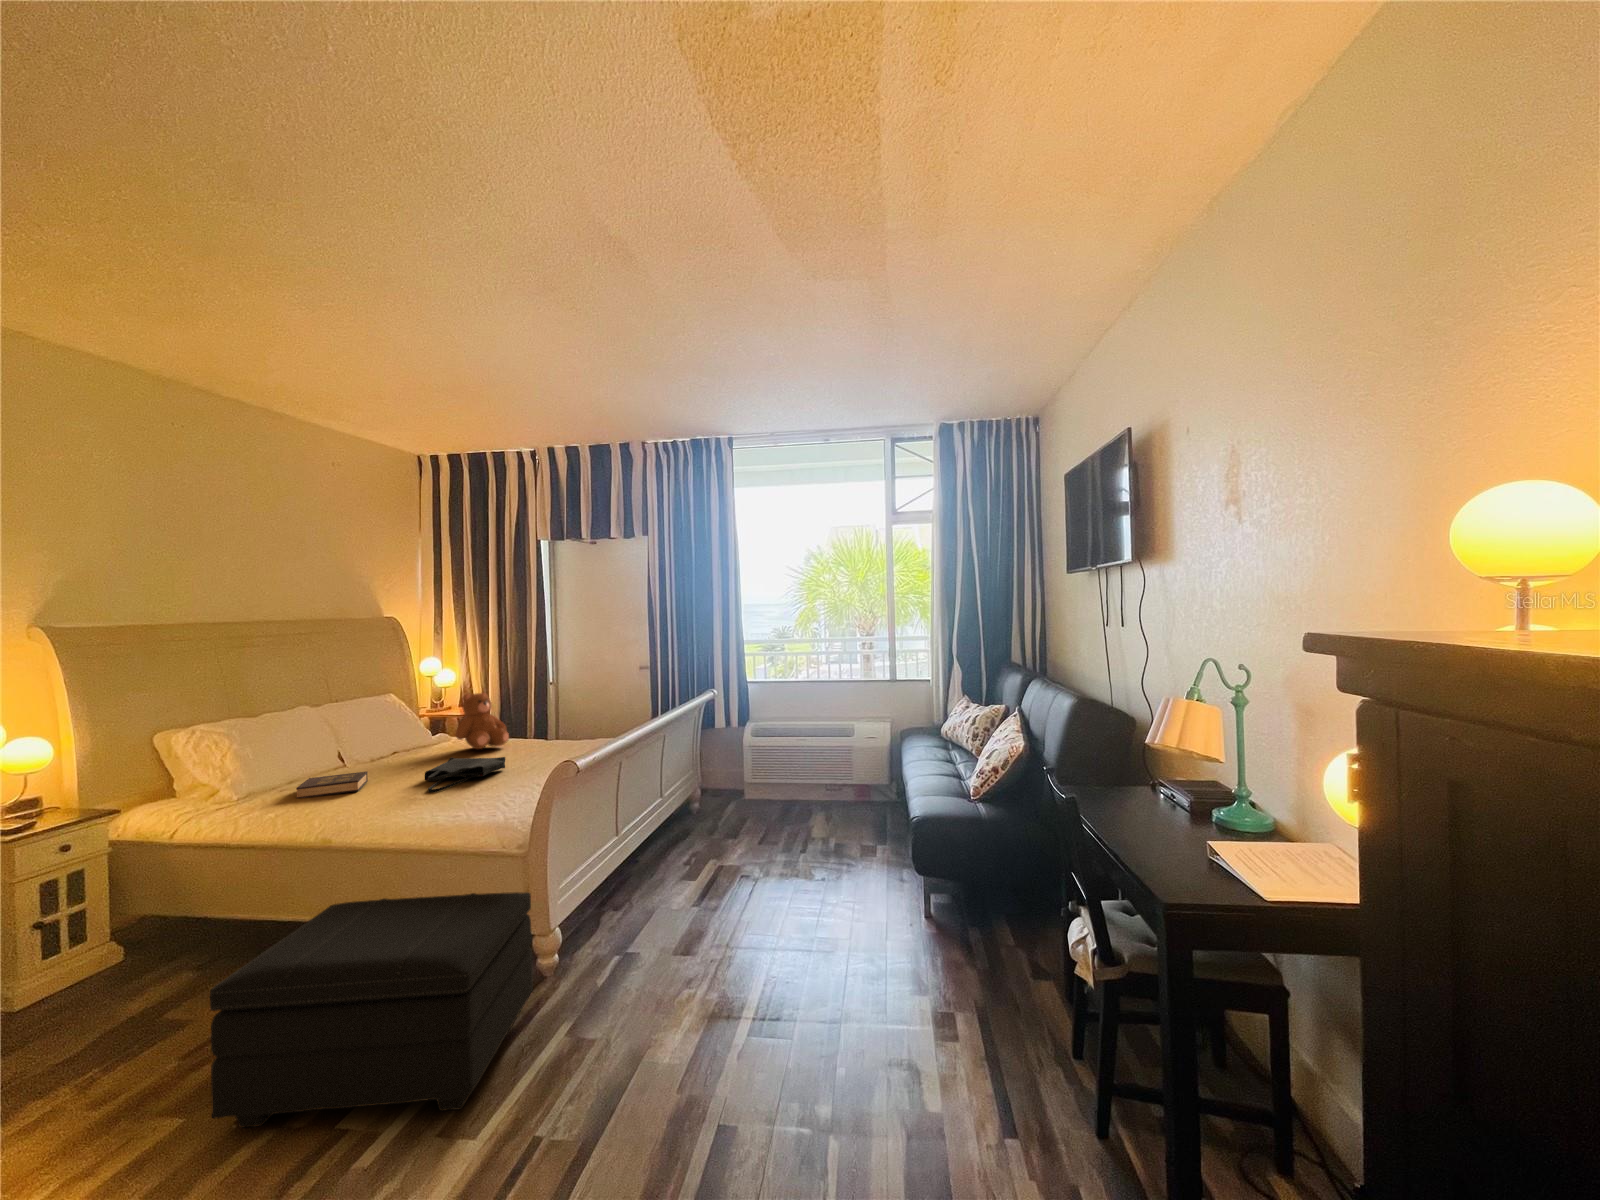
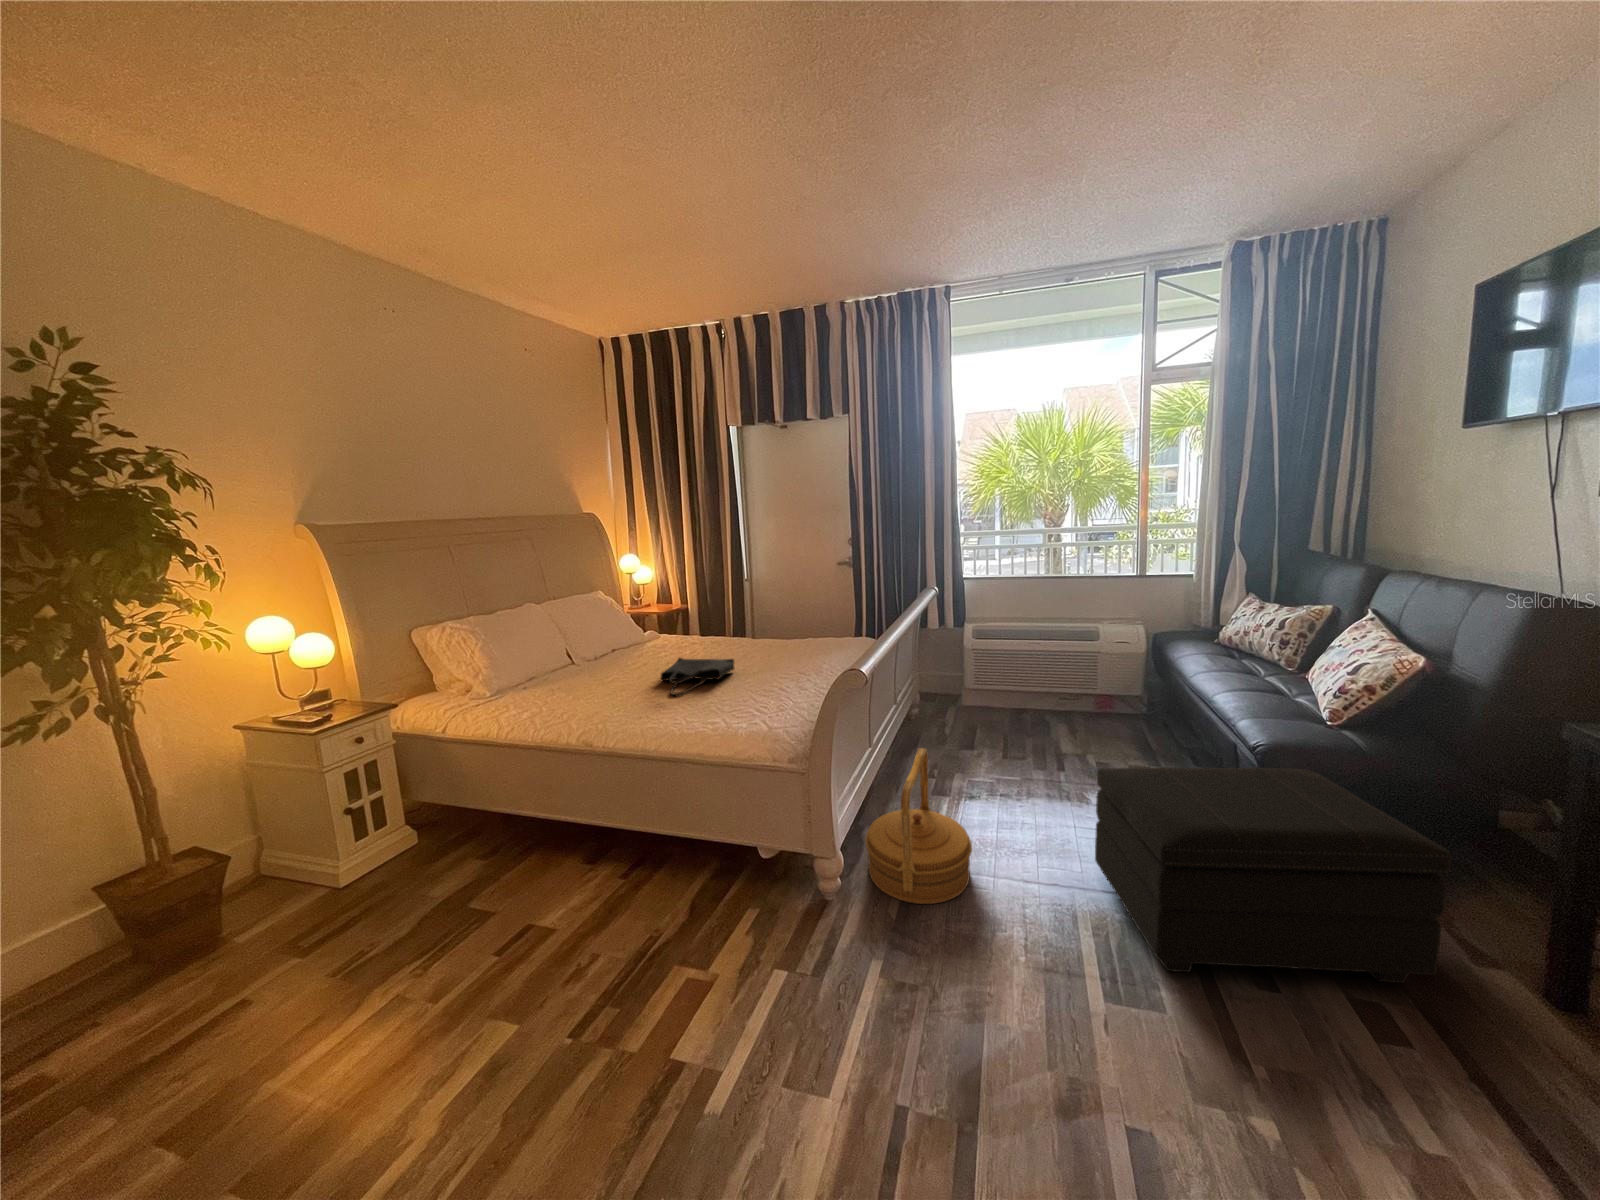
teddy bear: present [455,693,509,749] -> none [672,589,723,649]
hardback book: present [296,771,368,799] -> none [546,671,606,698]
woven basket: none [591,829,685,967] -> present [865,748,972,904]
footstool: present [210,892,533,1127] -> present [1095,767,1452,983]

